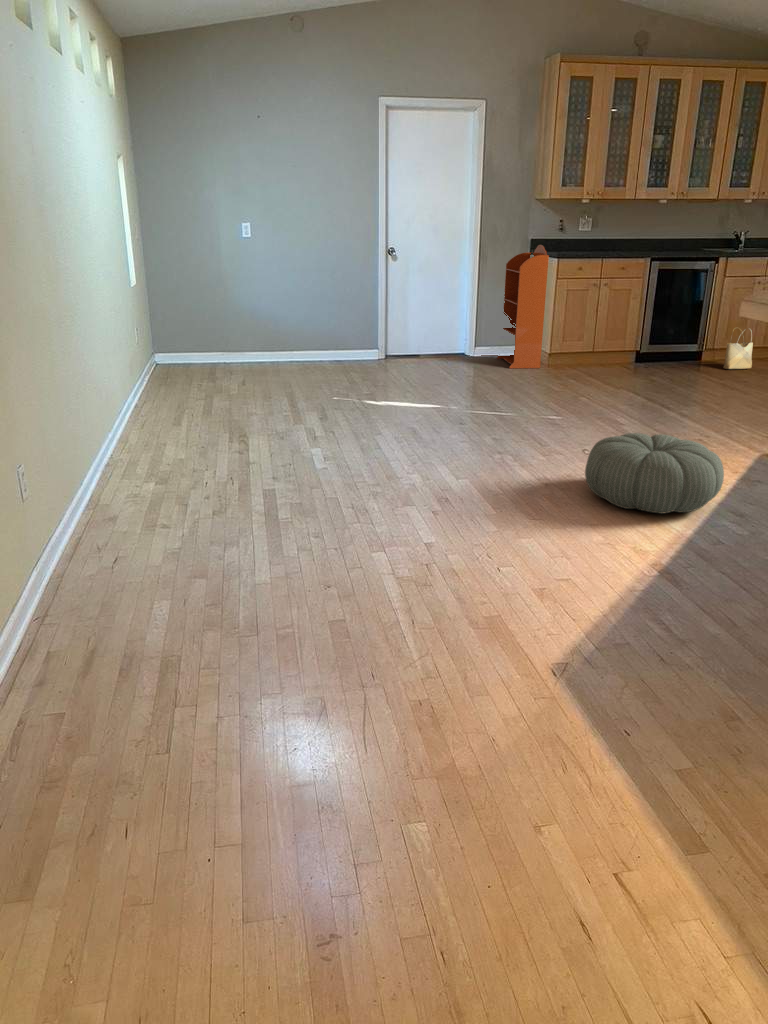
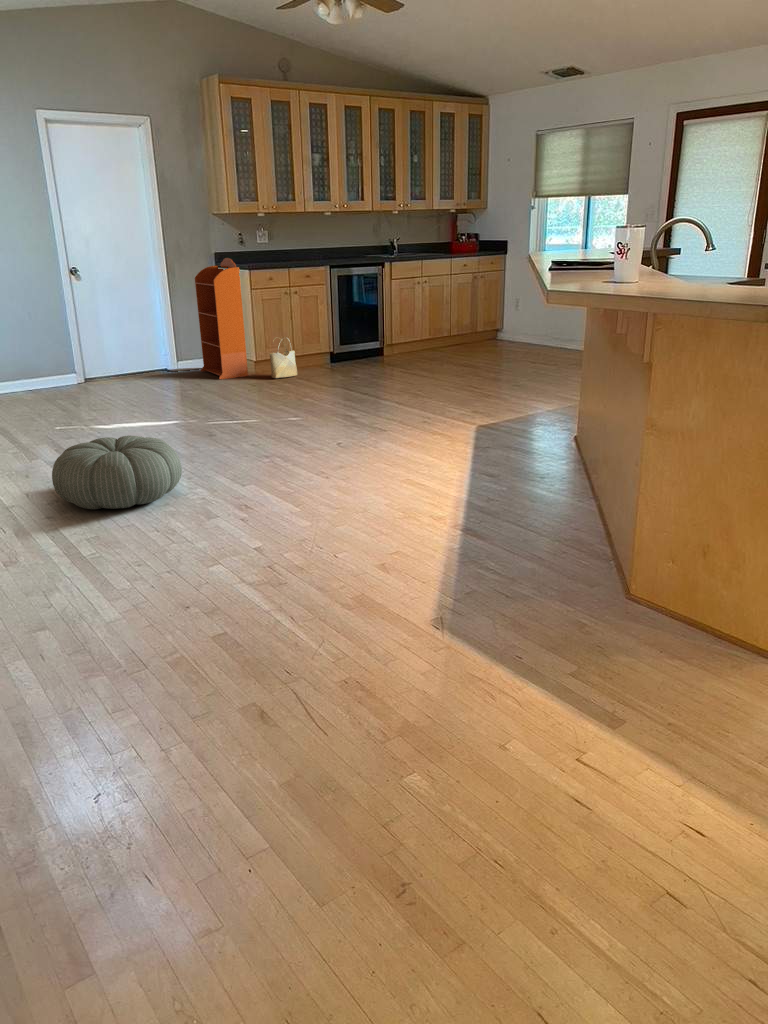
woven basket: present [723,327,753,369] -> present [269,337,297,378]
pouf: present [585,433,724,514] -> present [52,435,182,509]

